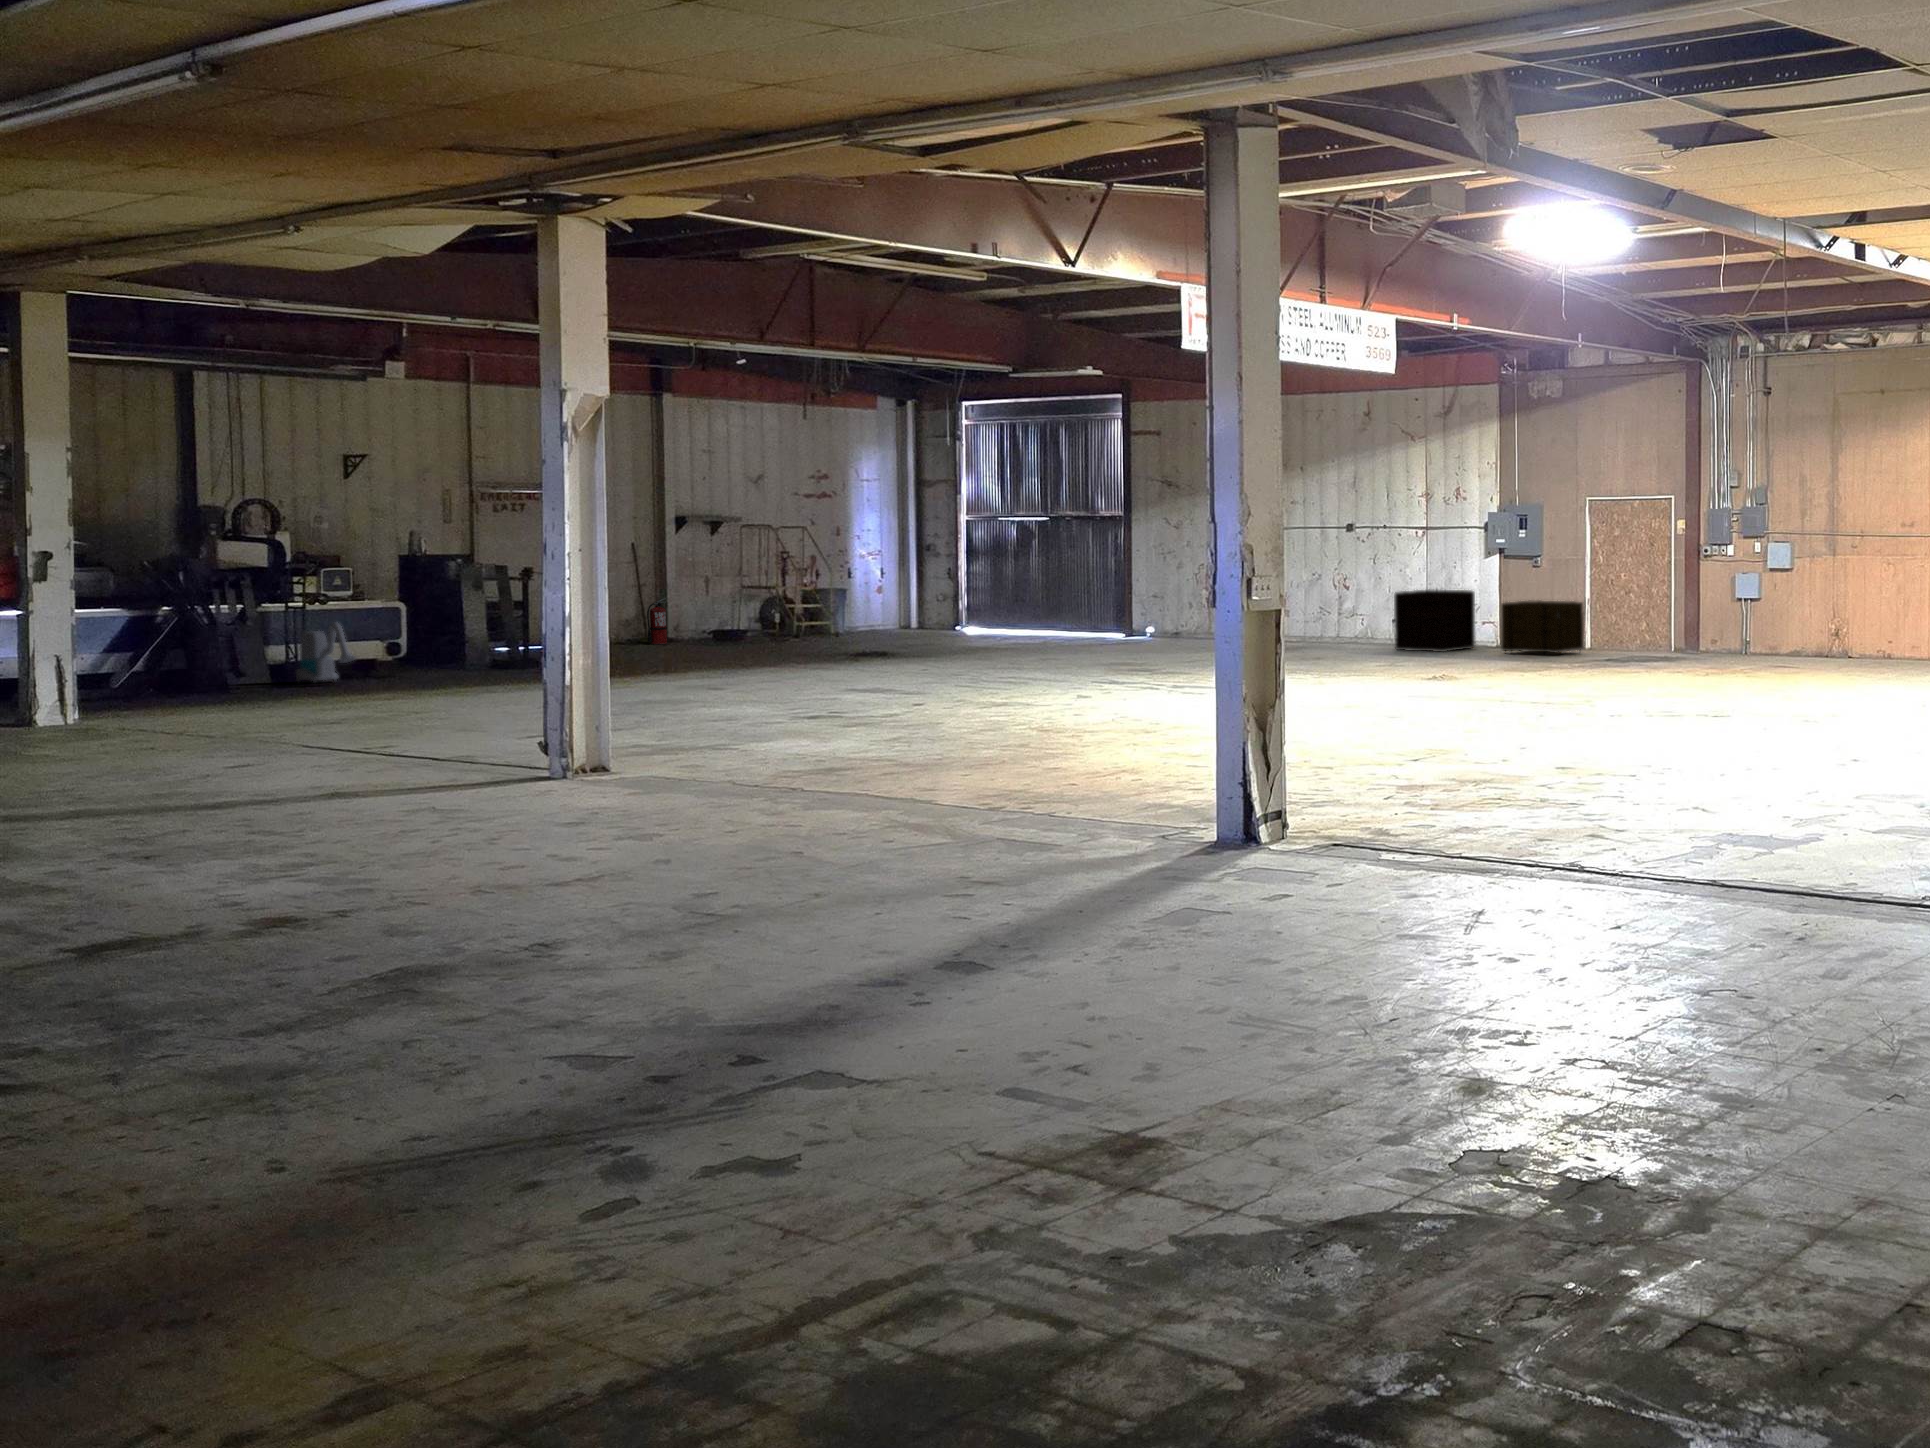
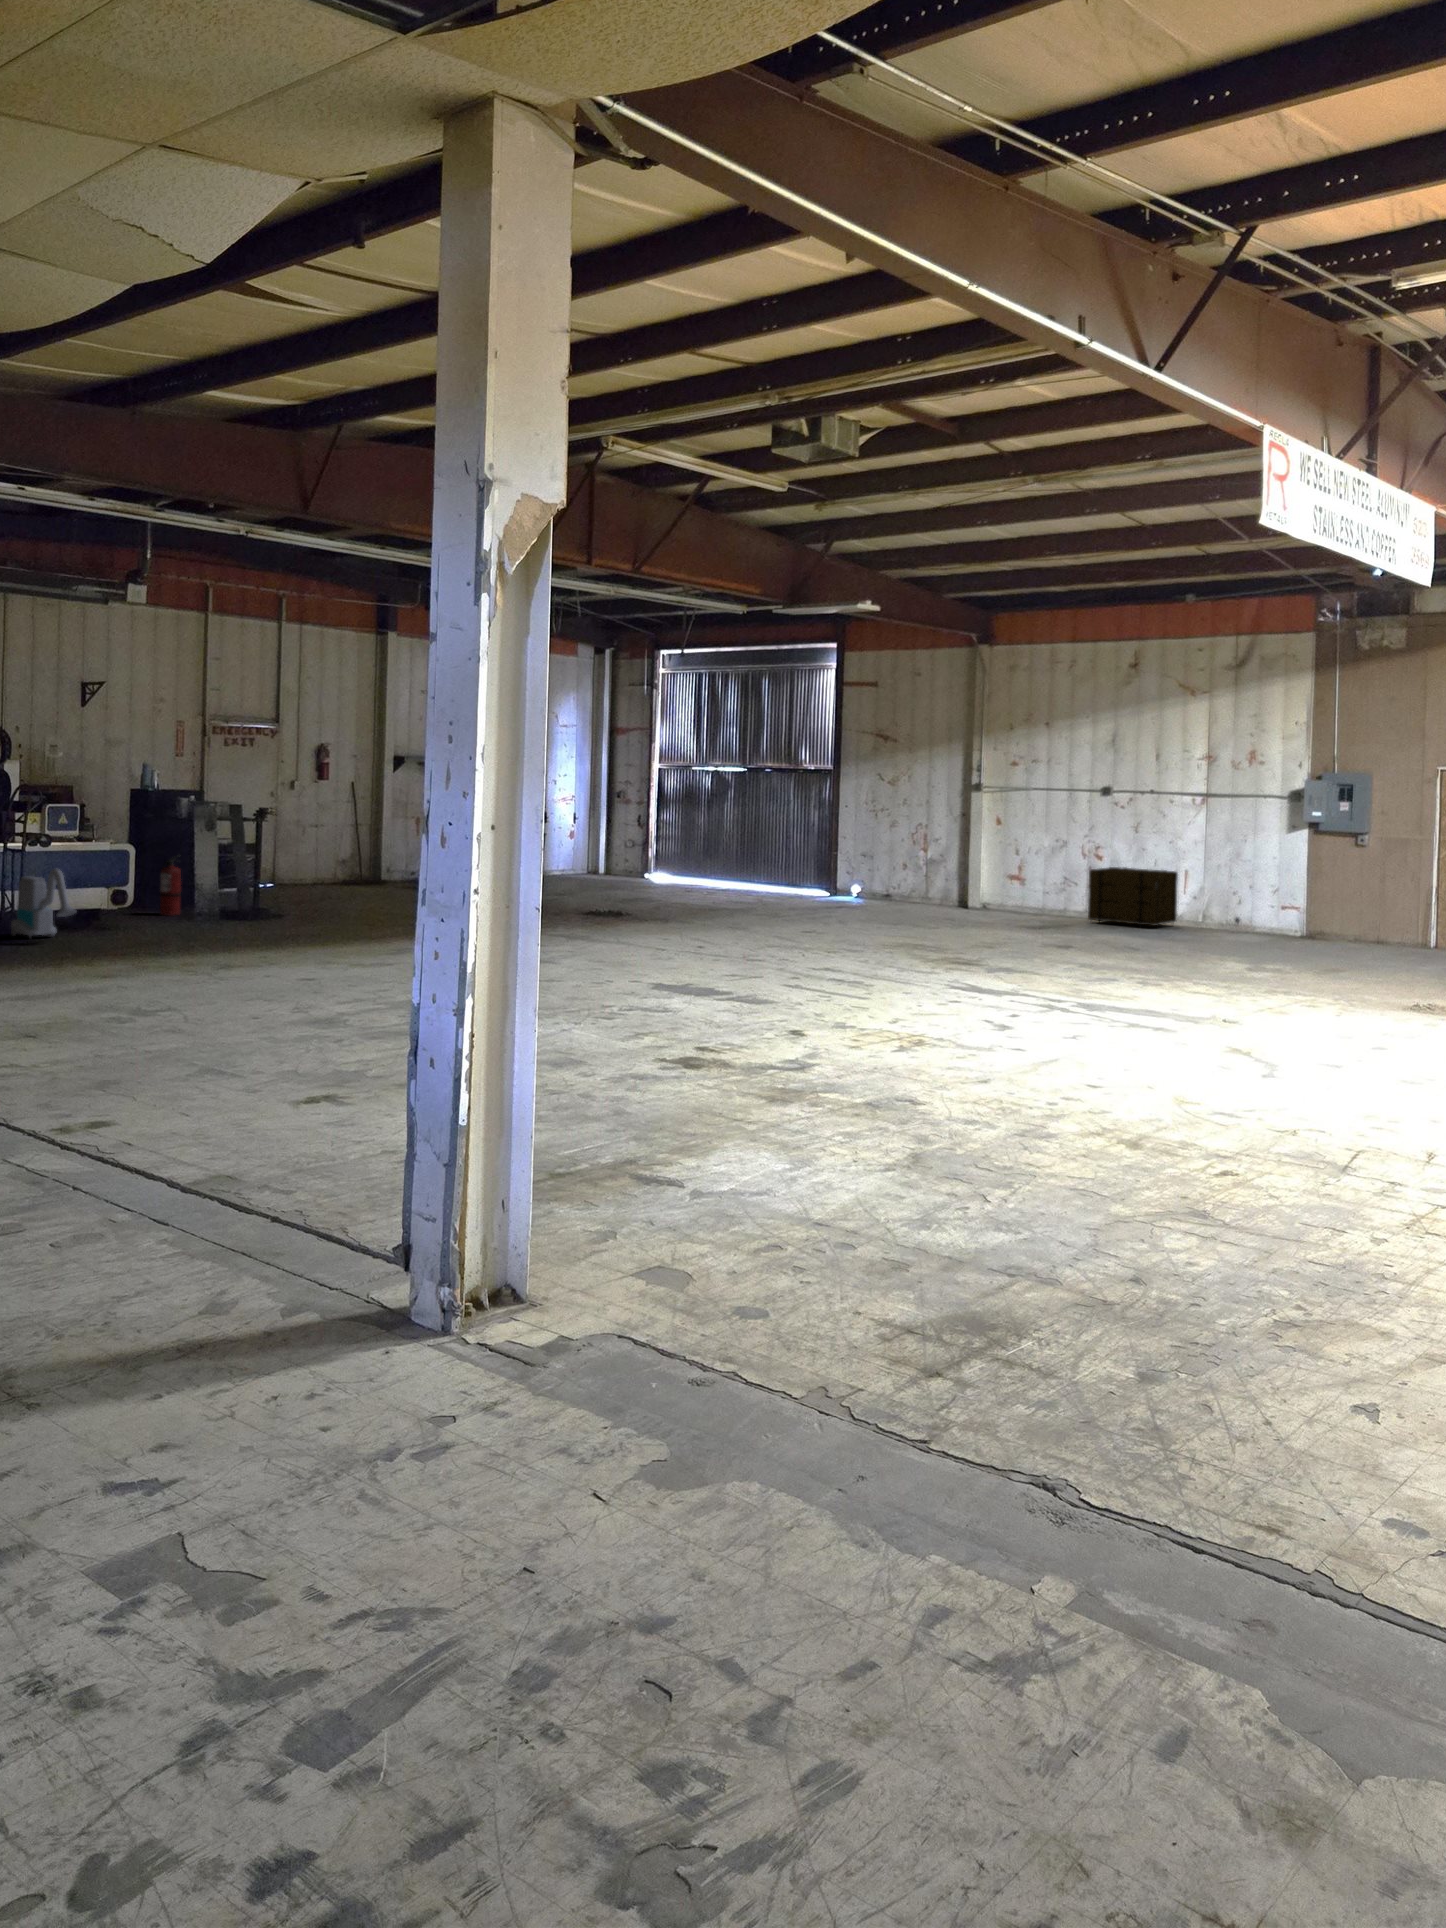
wooden crate: present [1394,589,1475,652] -> none [1181,864,1274,940]
fire extinguisher: present [647,598,667,644] -> present [160,856,181,916]
cardboard box: present [1501,600,1584,653] -> present [1088,867,1178,926]

